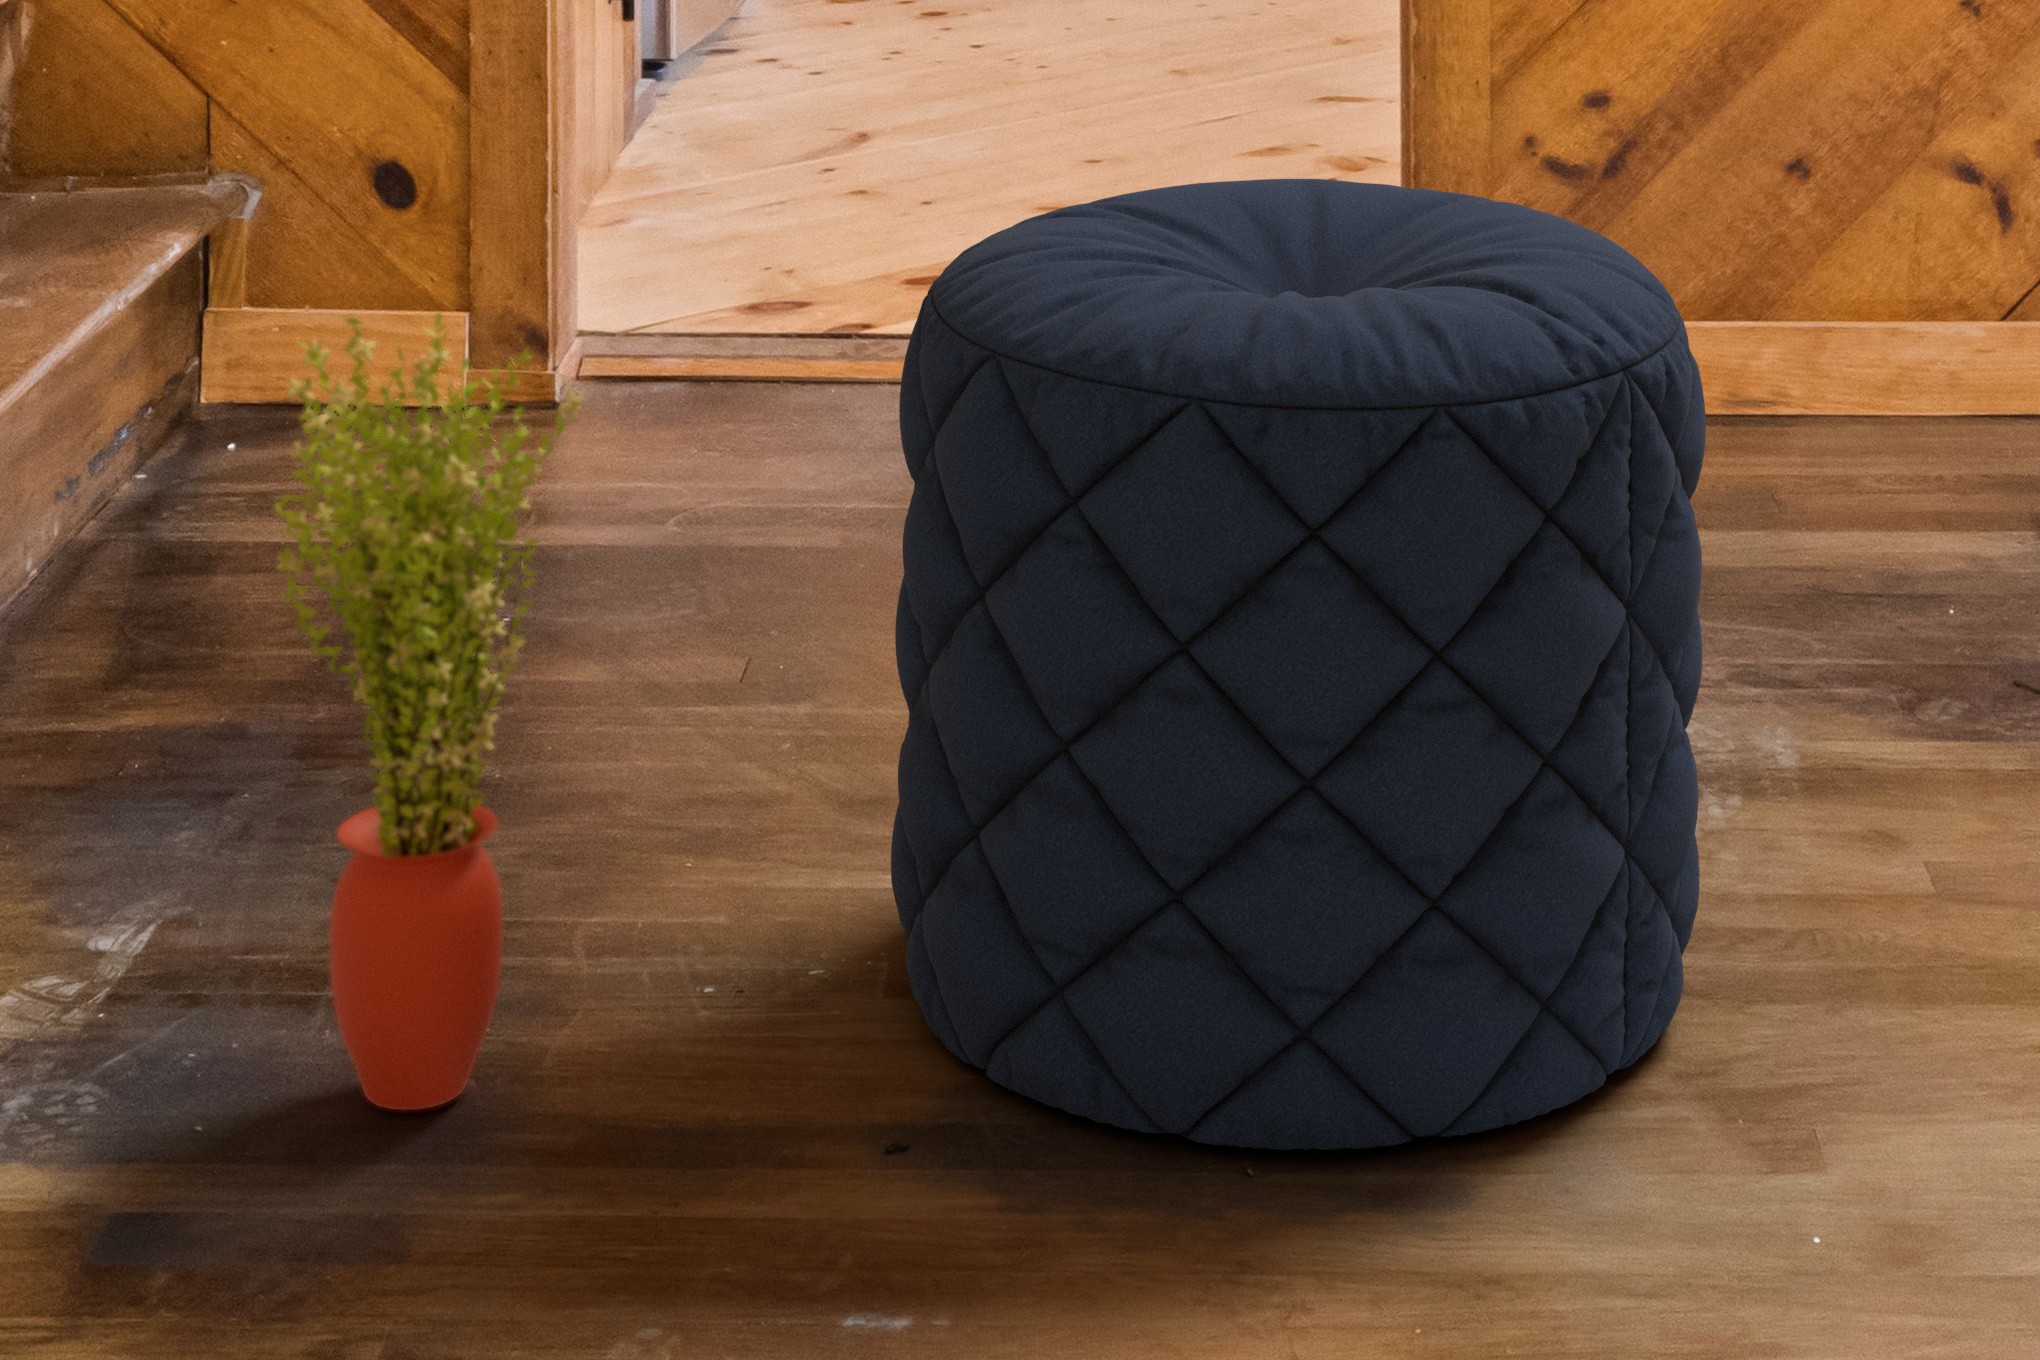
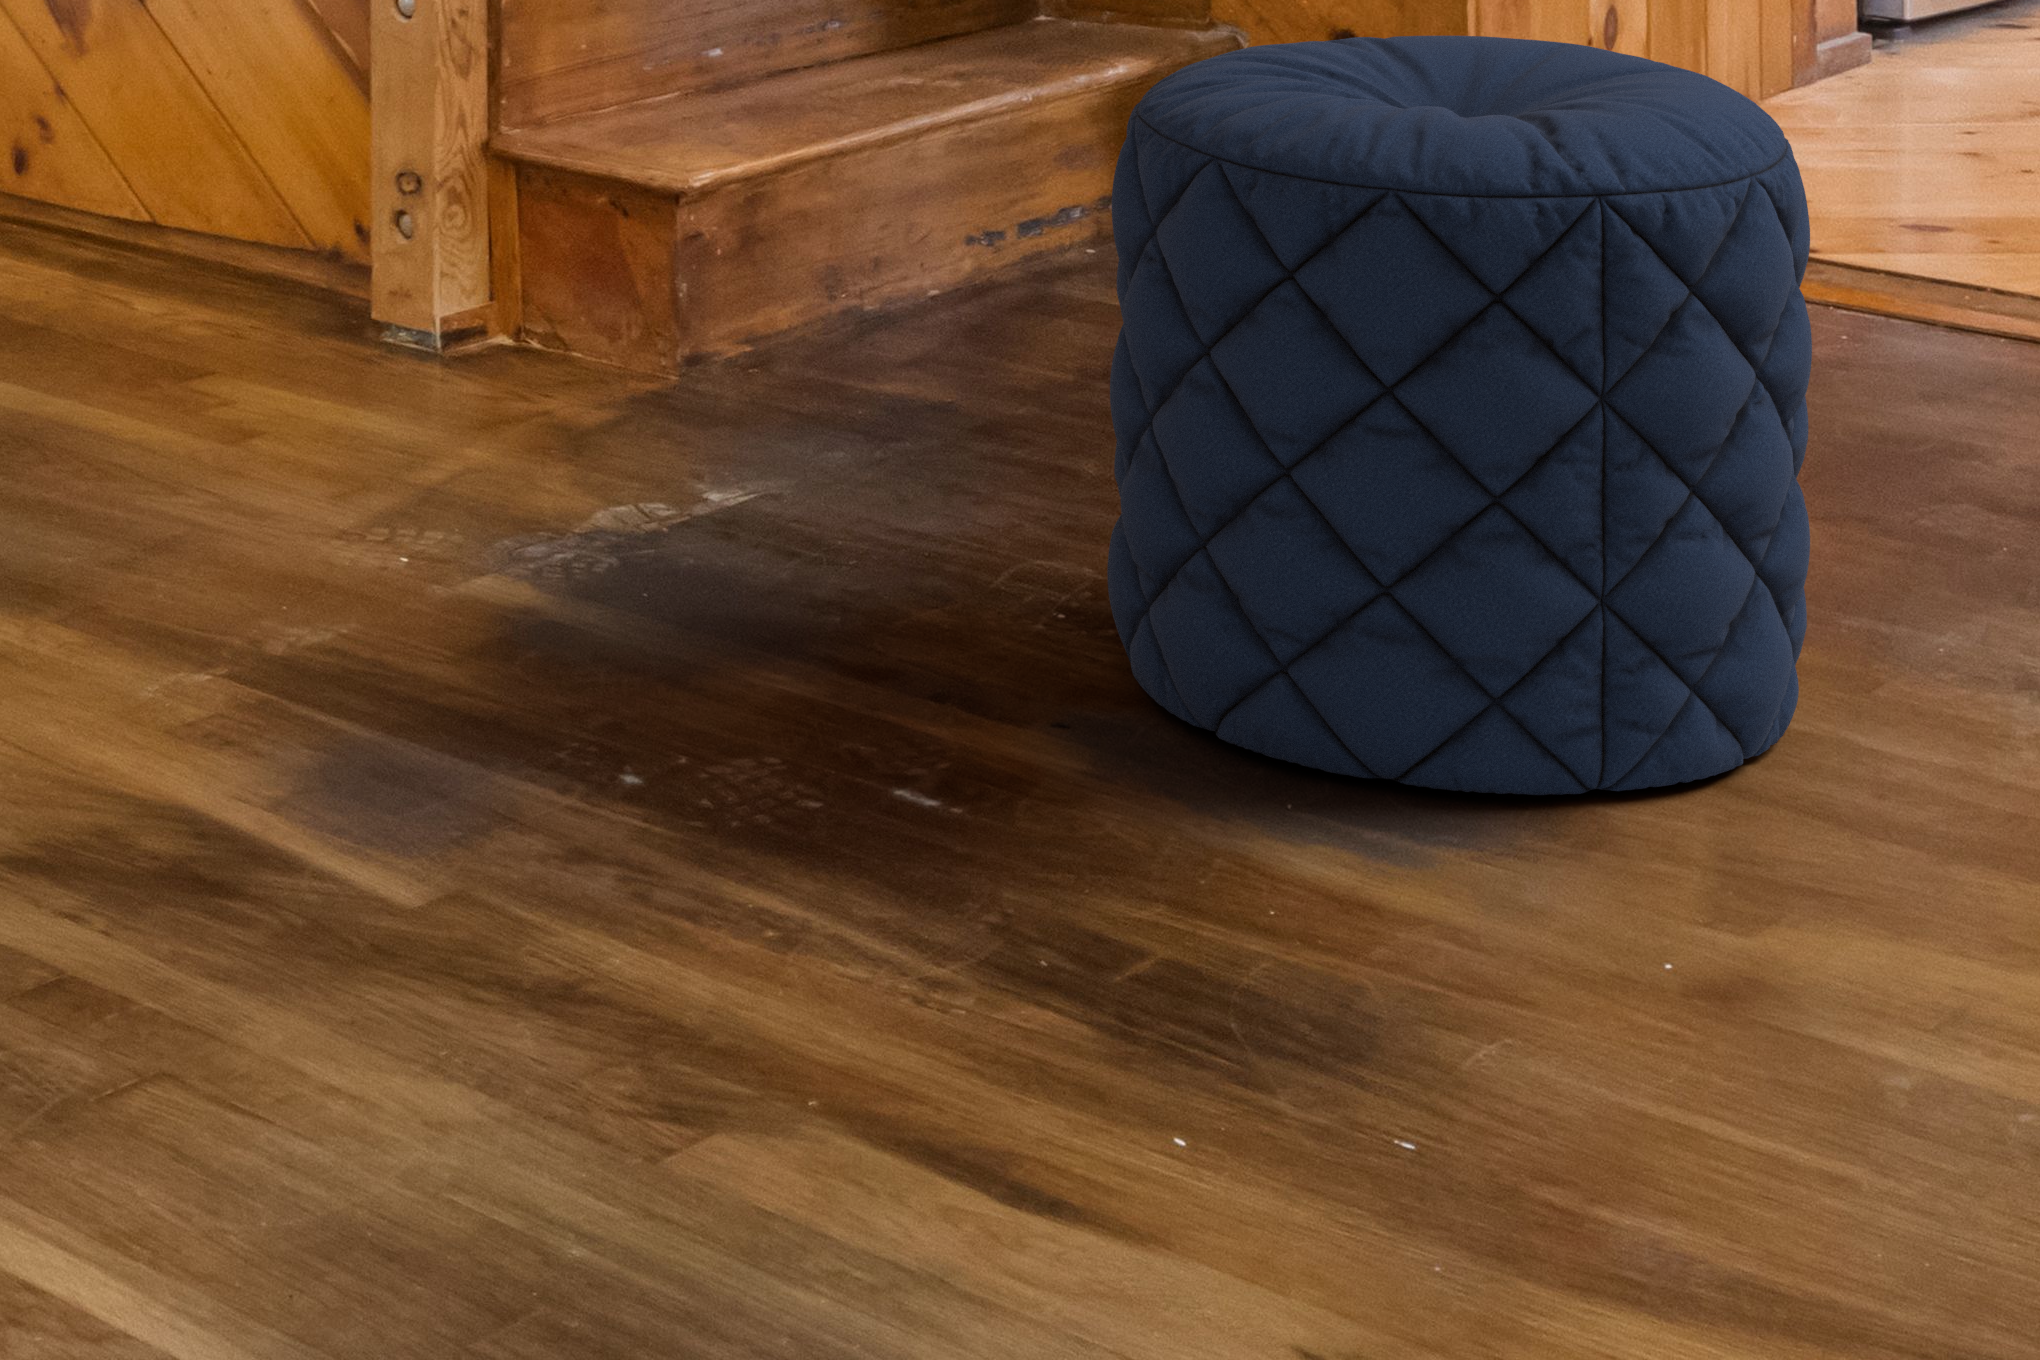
potted plant: present [275,313,582,1110] -> none [634,27,884,600]

